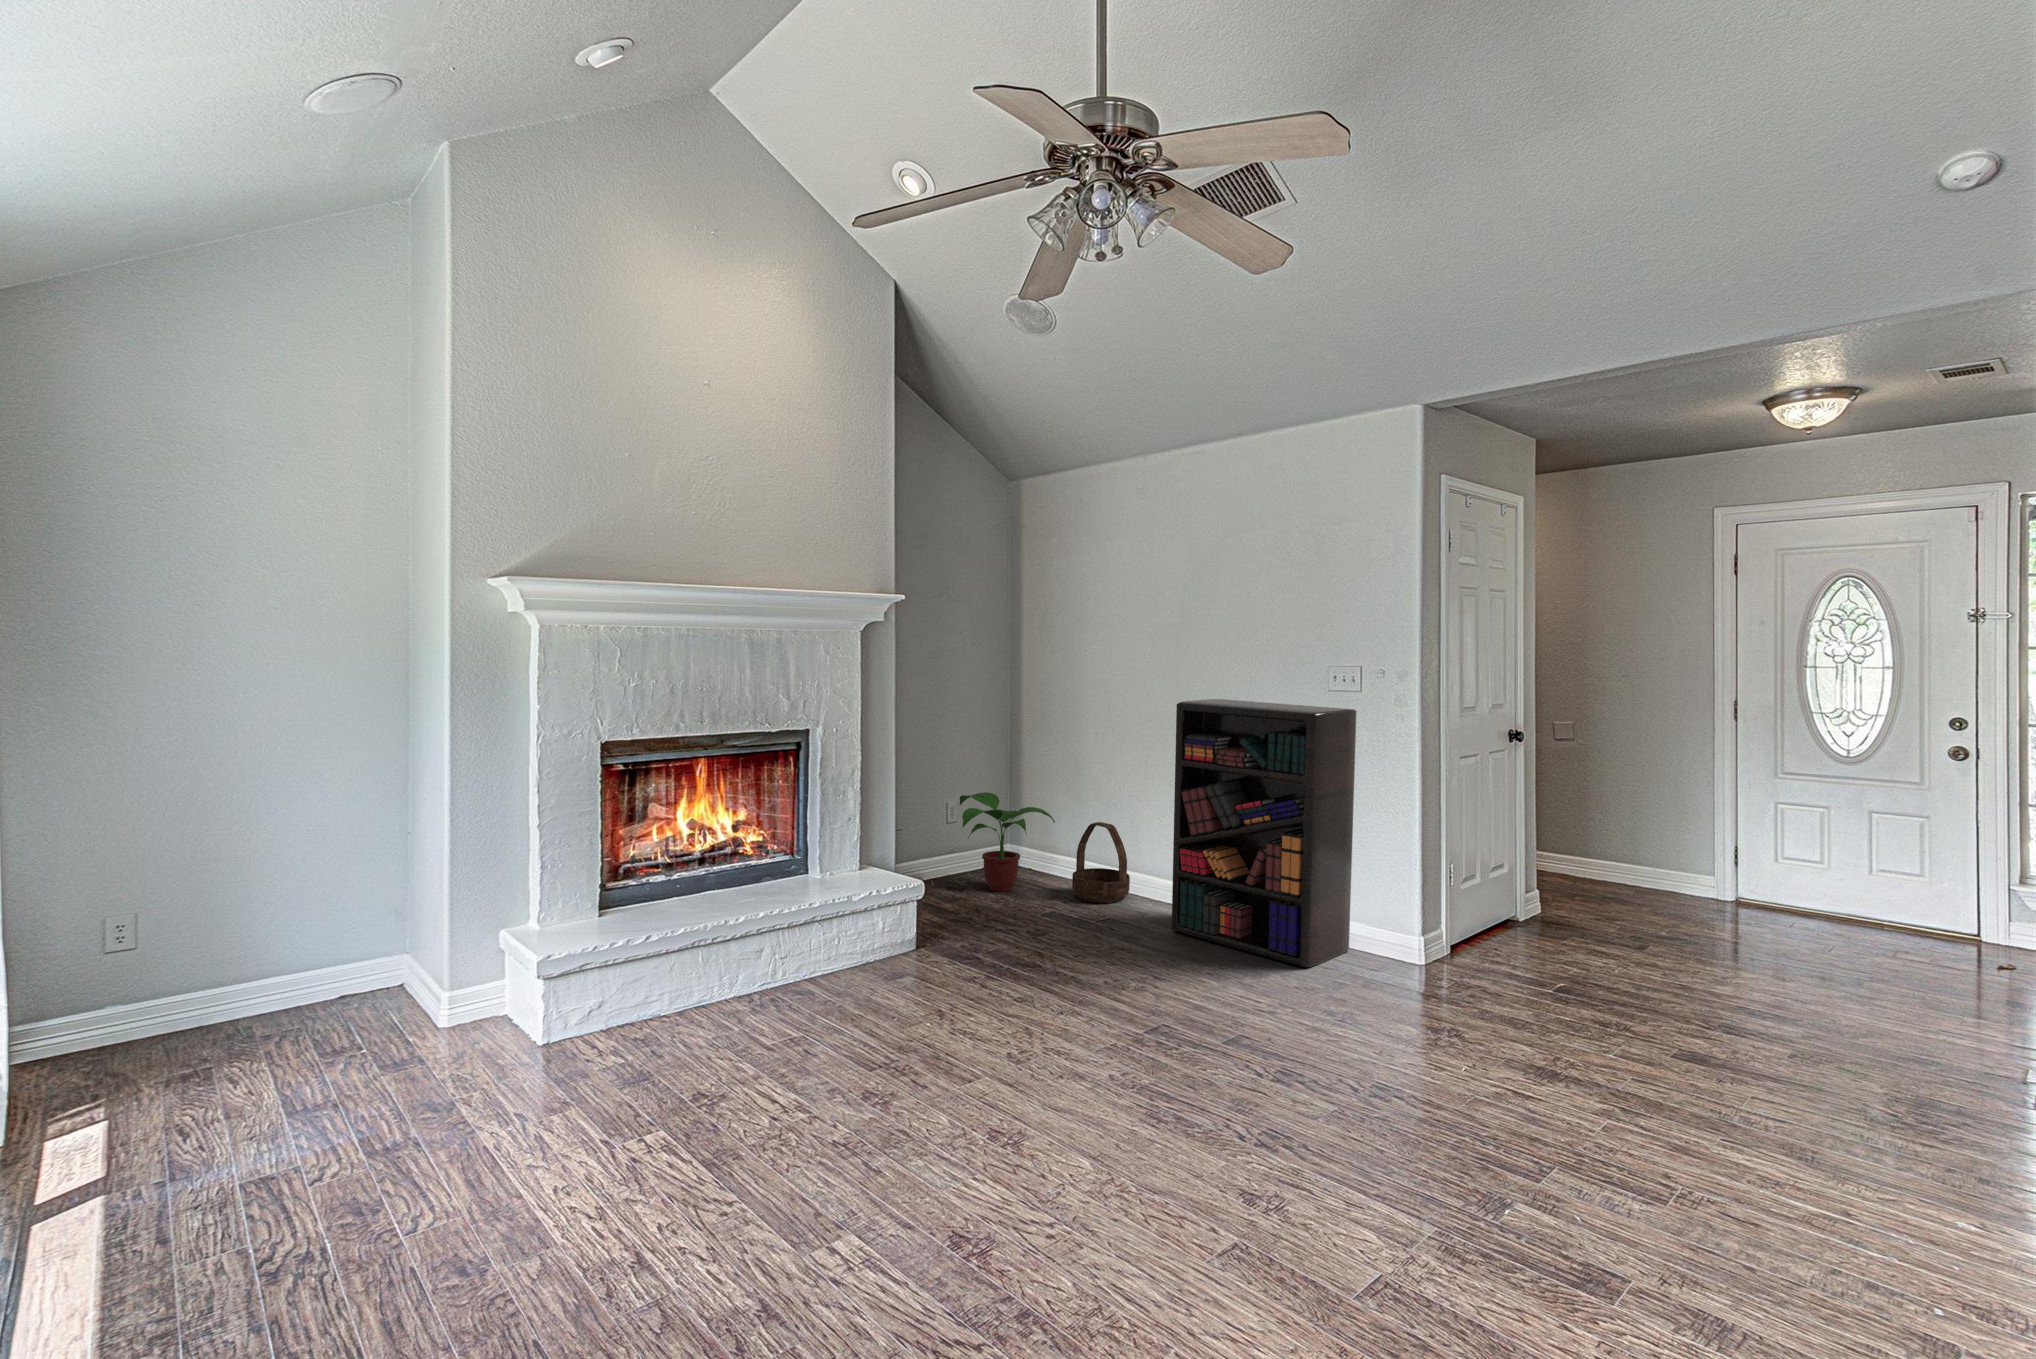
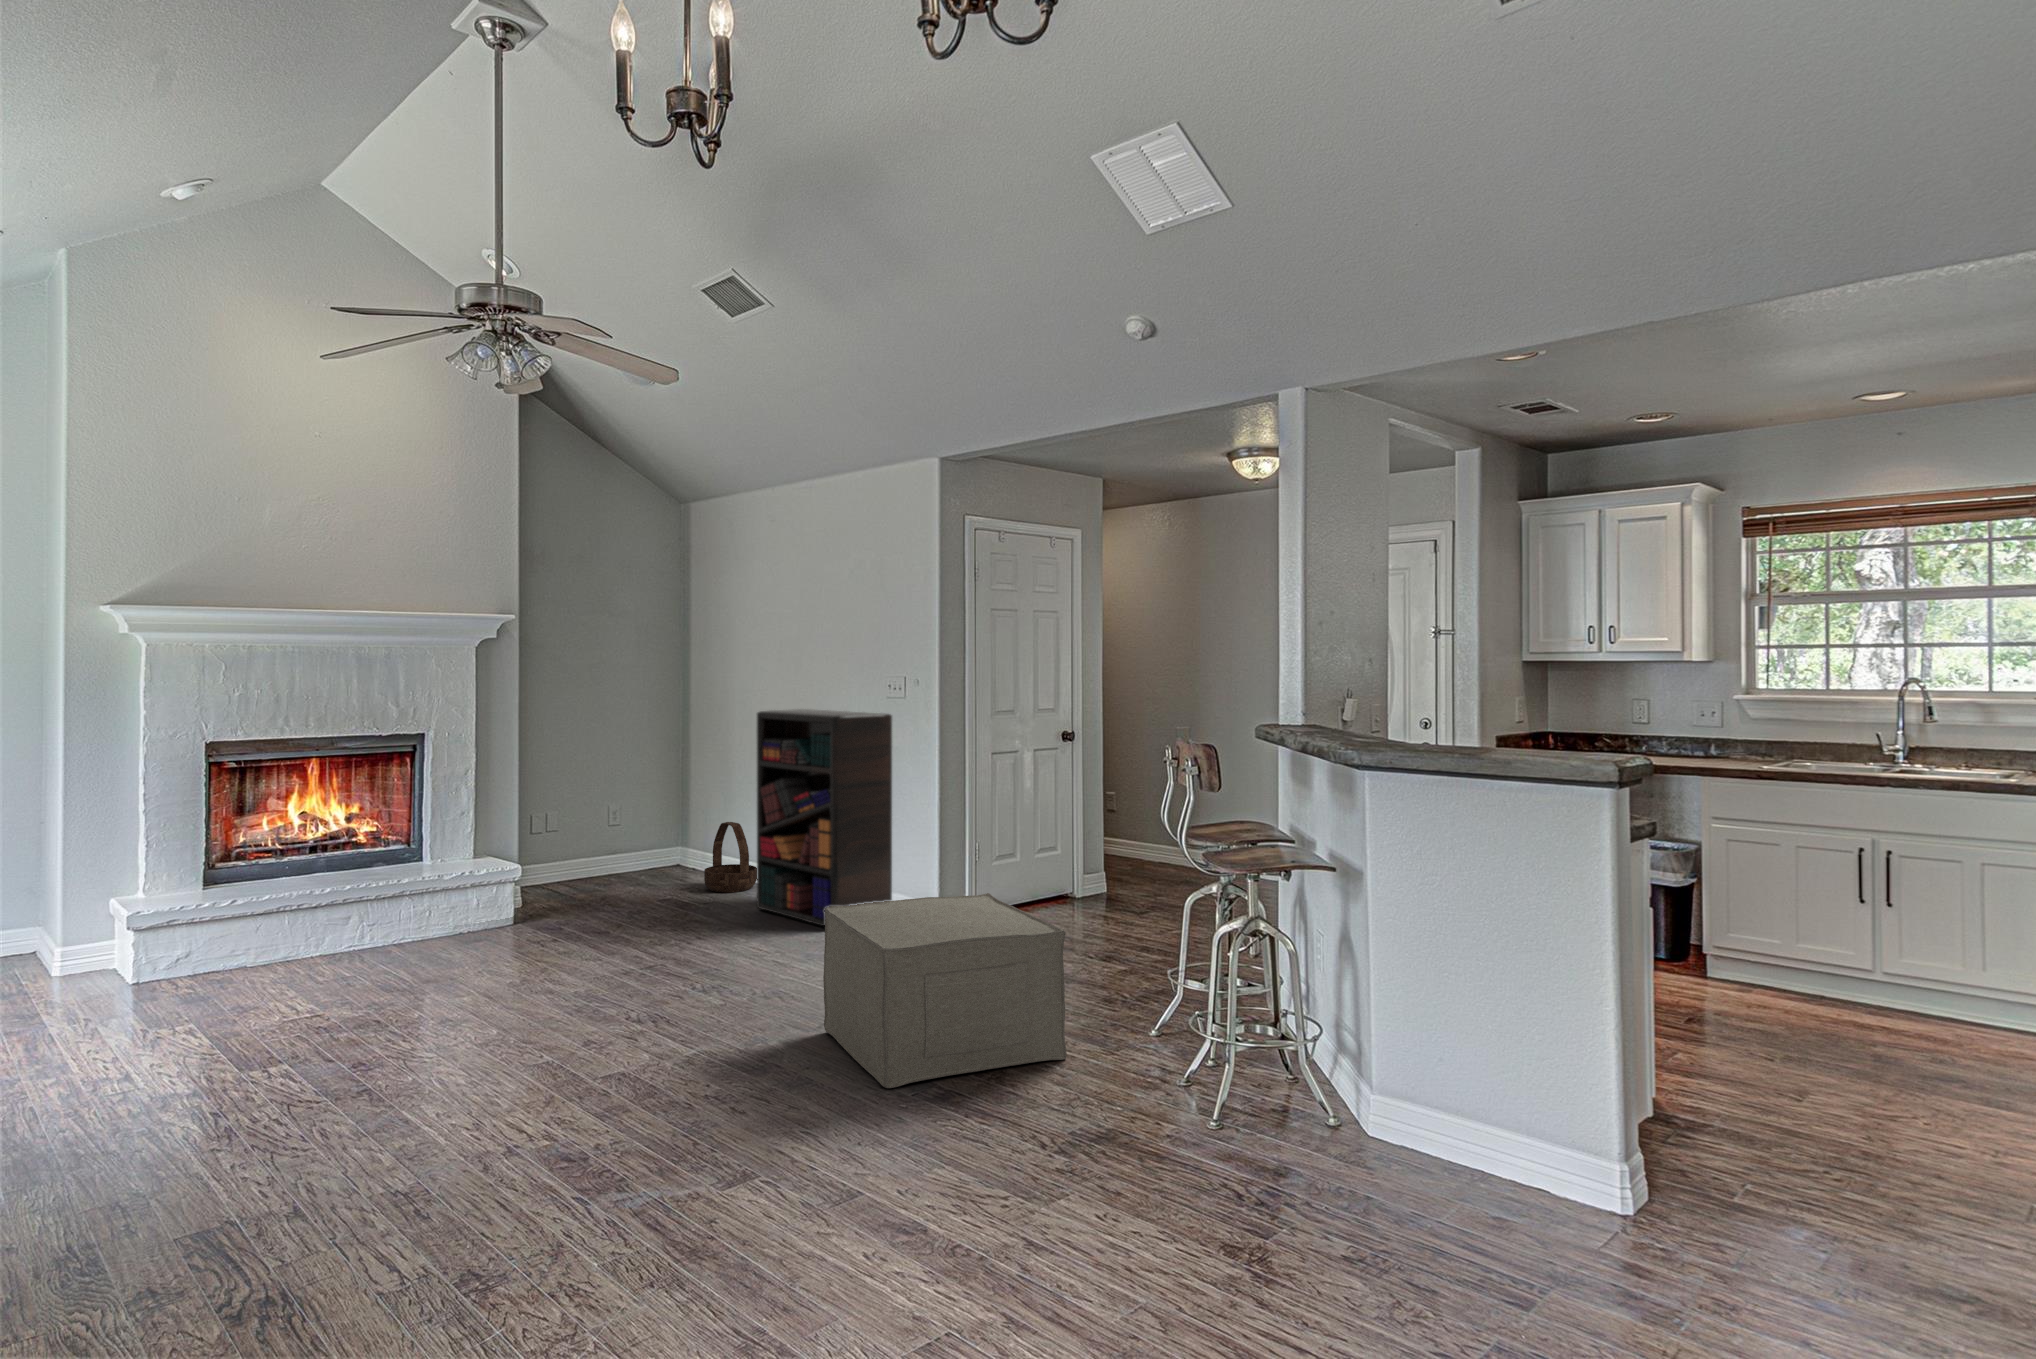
potted plant: present [960,792,1055,891] -> none [600,799,698,886]
ottoman: none [1542,972,1986,1313] -> present [823,893,1066,1088]

